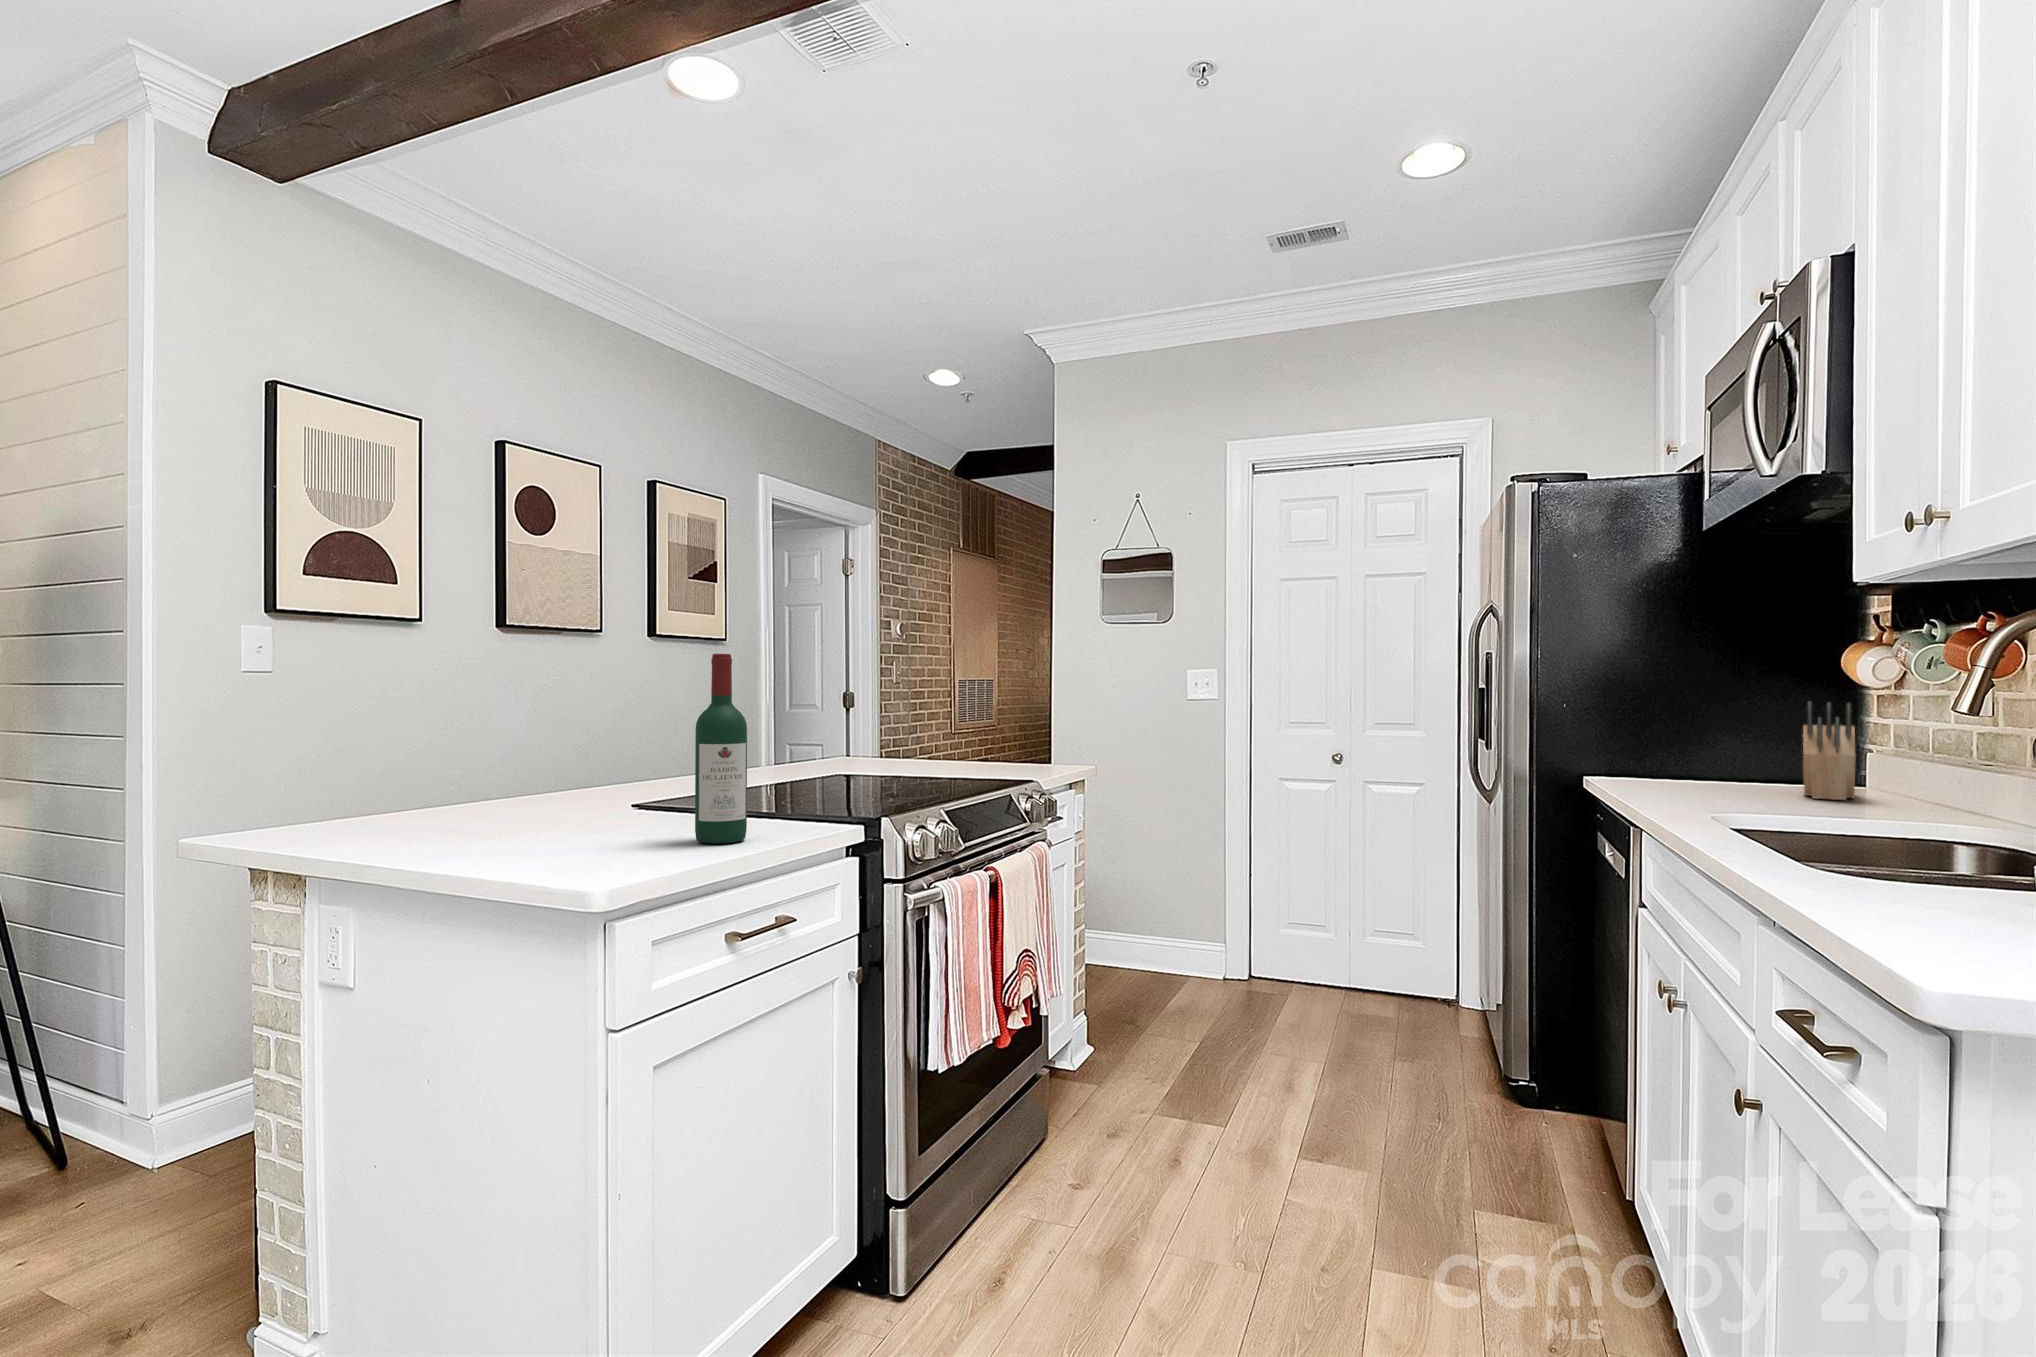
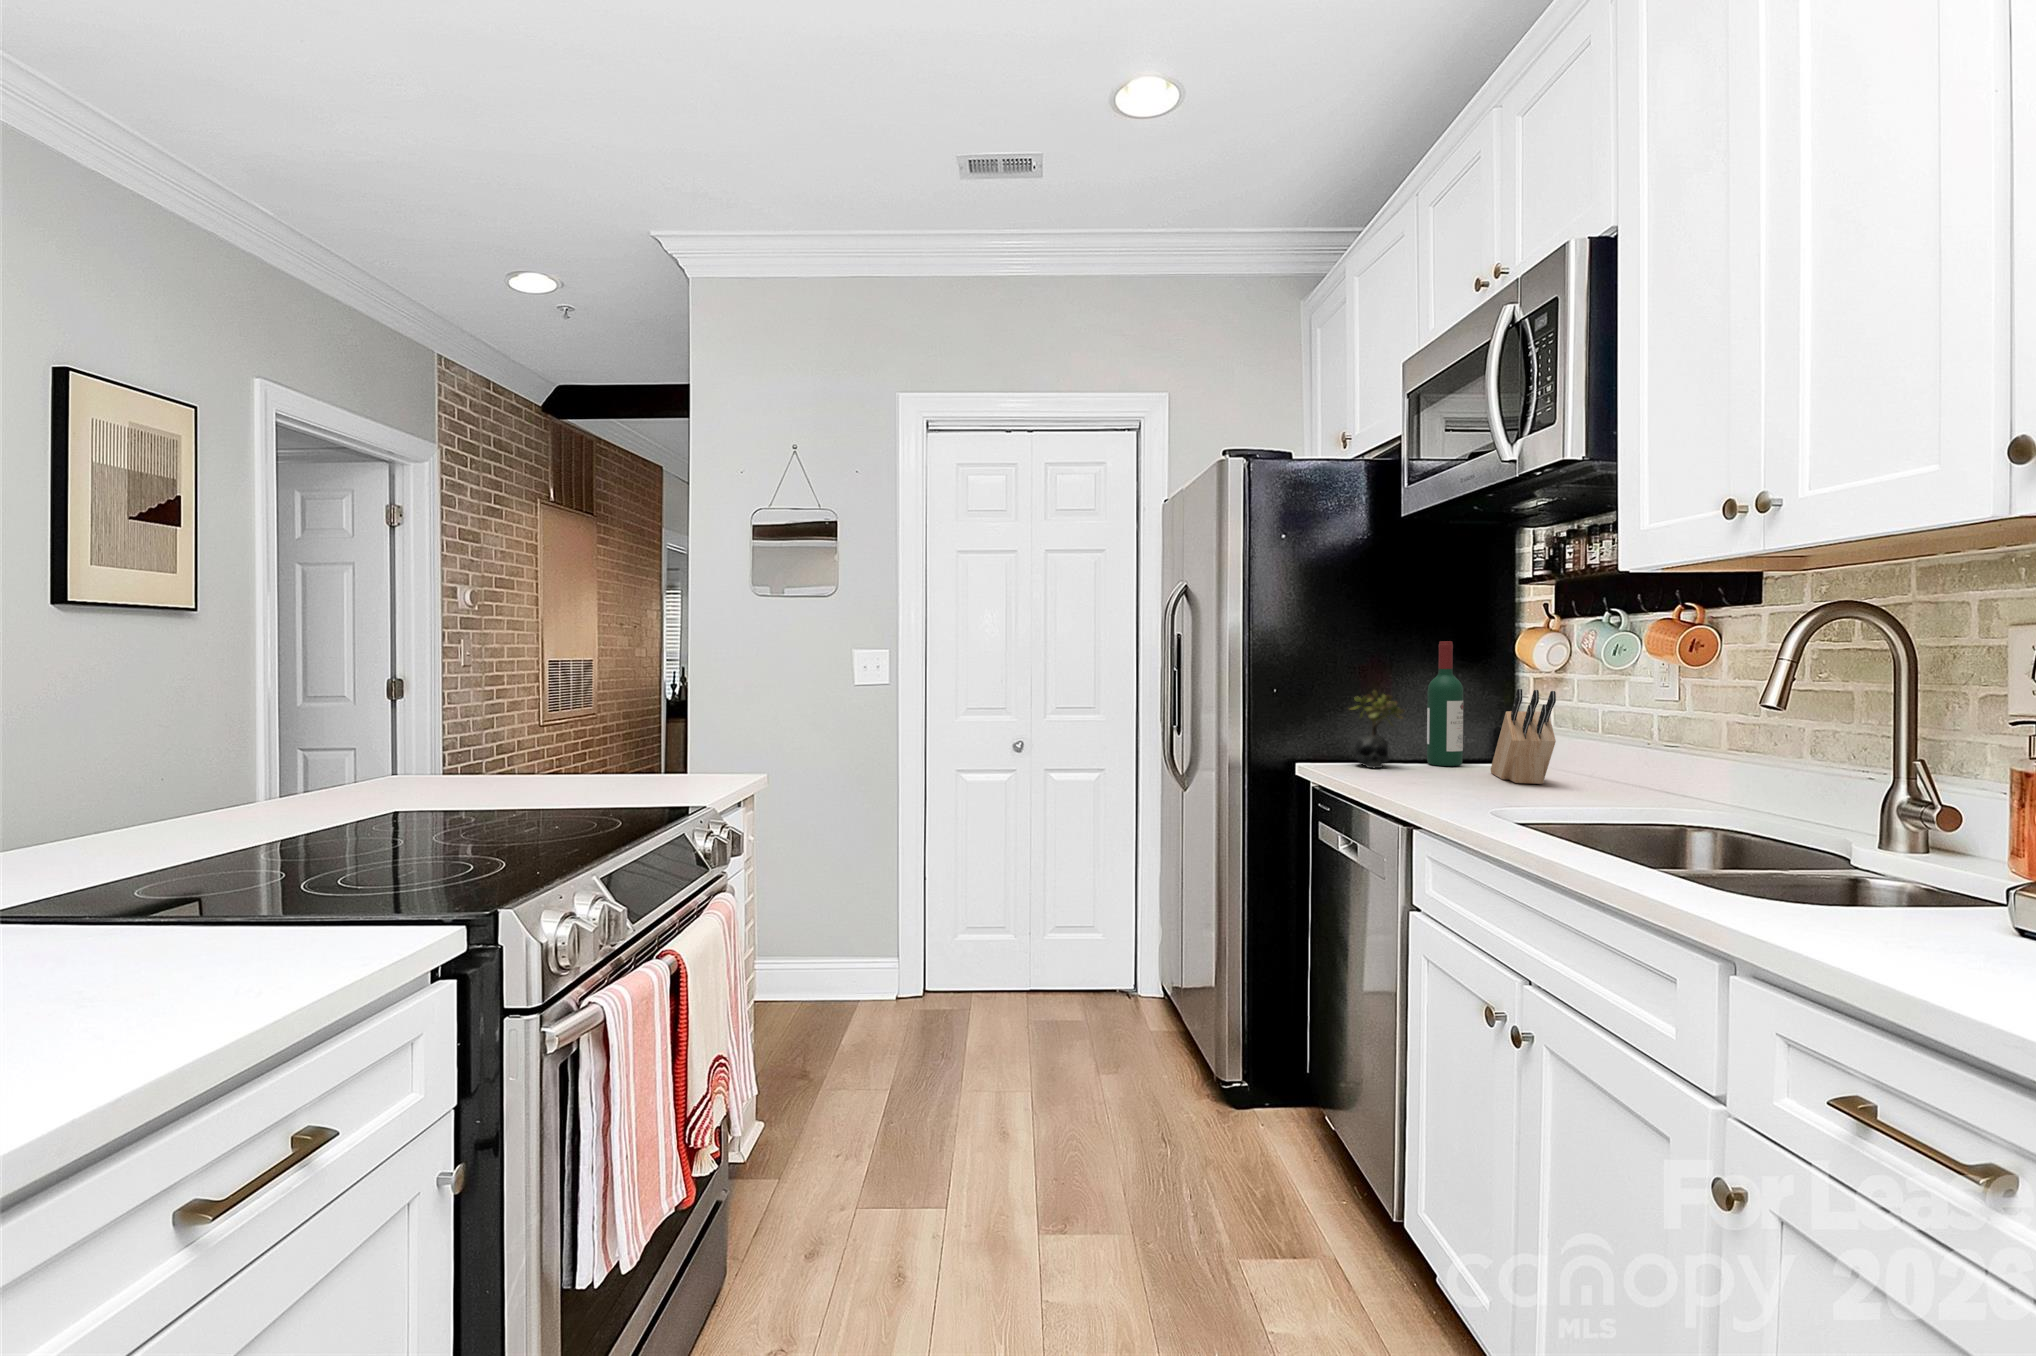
wine bottle: present [695,654,747,844] -> present [1427,641,1463,766]
succulent plant: none [1642,704,1703,782] -> present [1350,690,1405,768]

